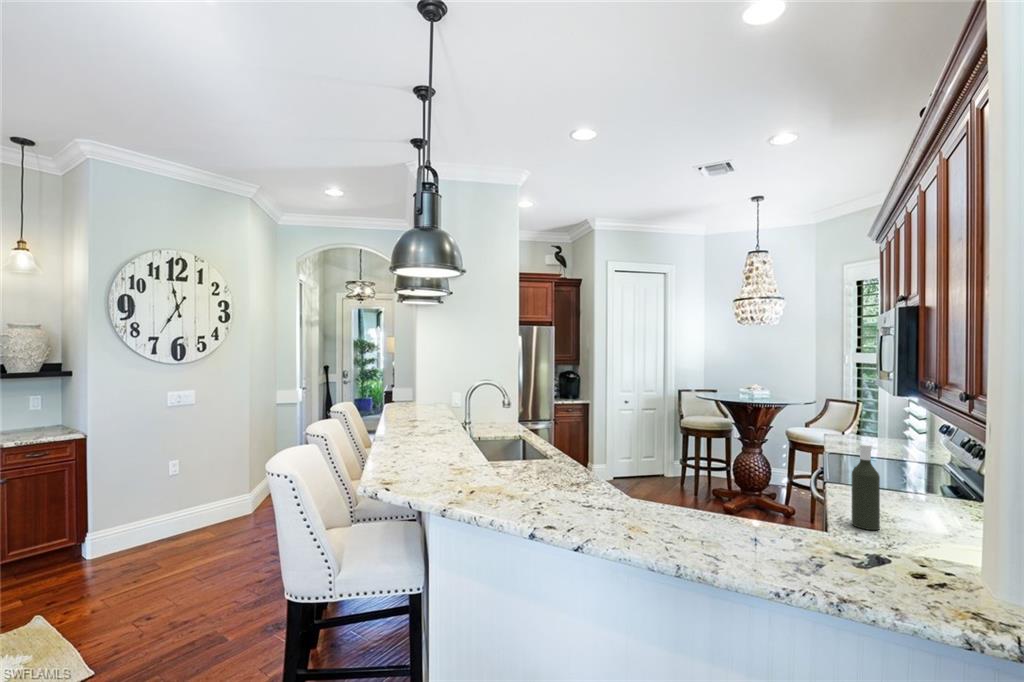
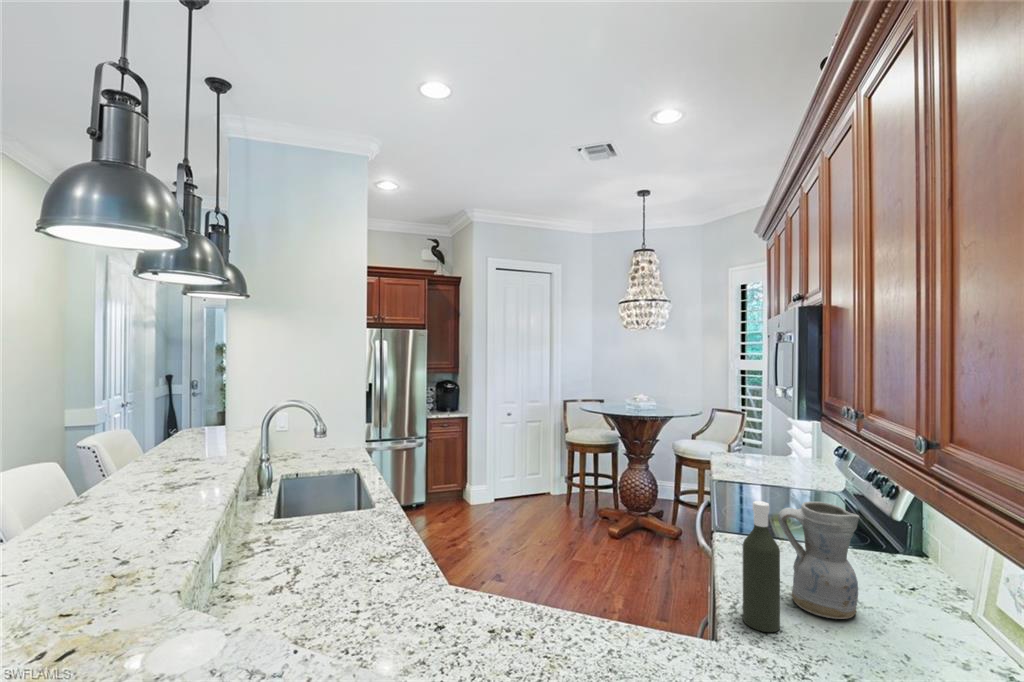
ceramic pitcher: none [880,448,943,528] -> present [778,502,859,619]

